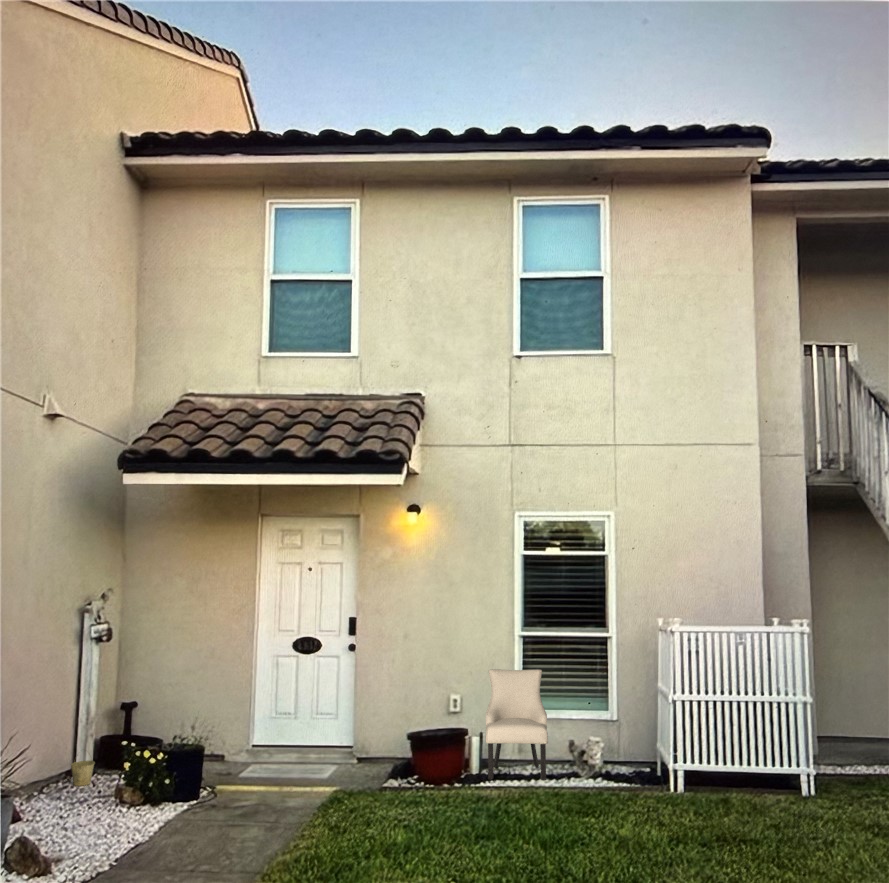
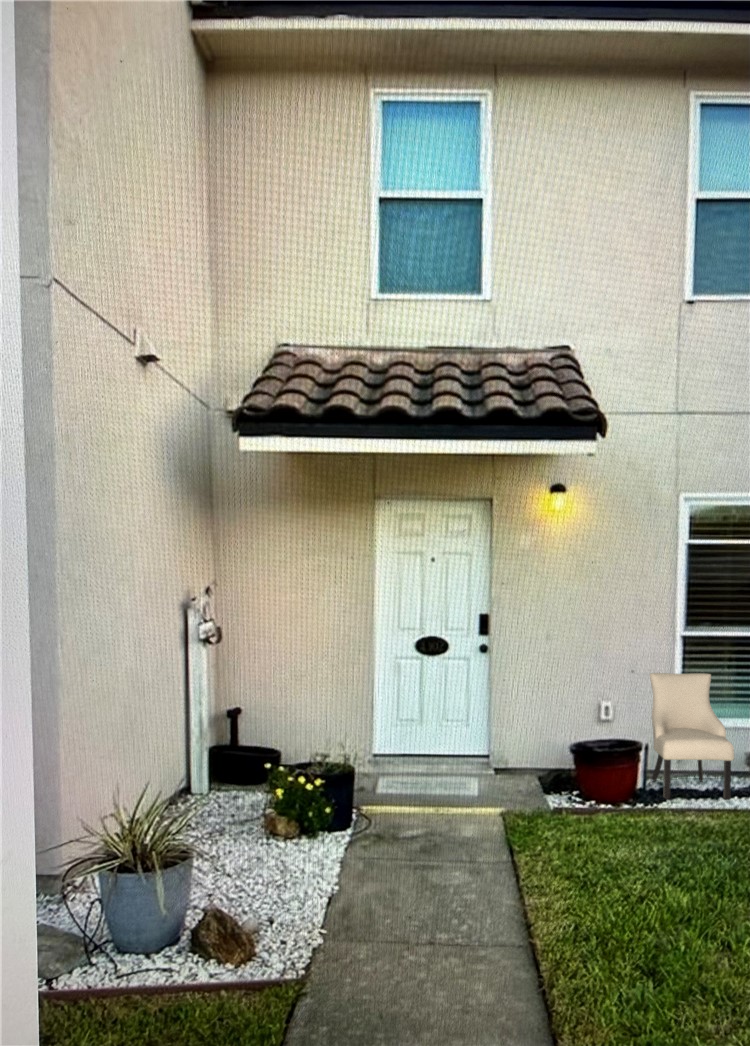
bucket: present [71,760,95,786] -> none [187,766,214,808]

